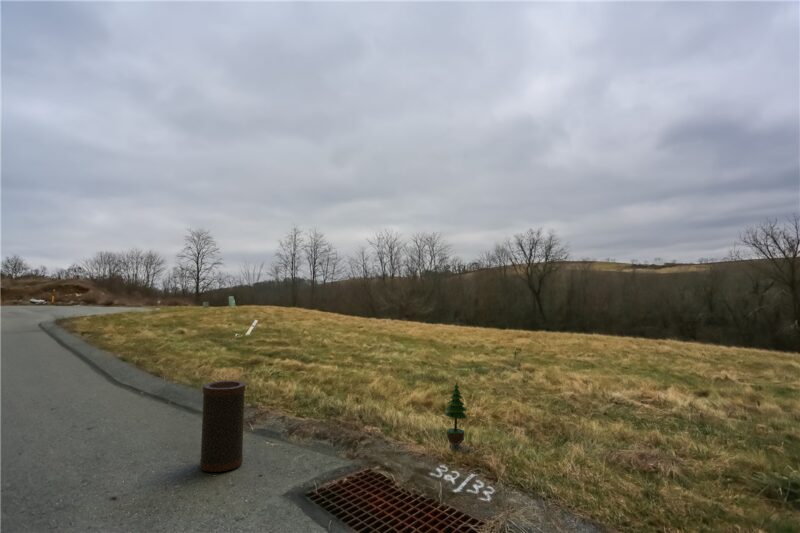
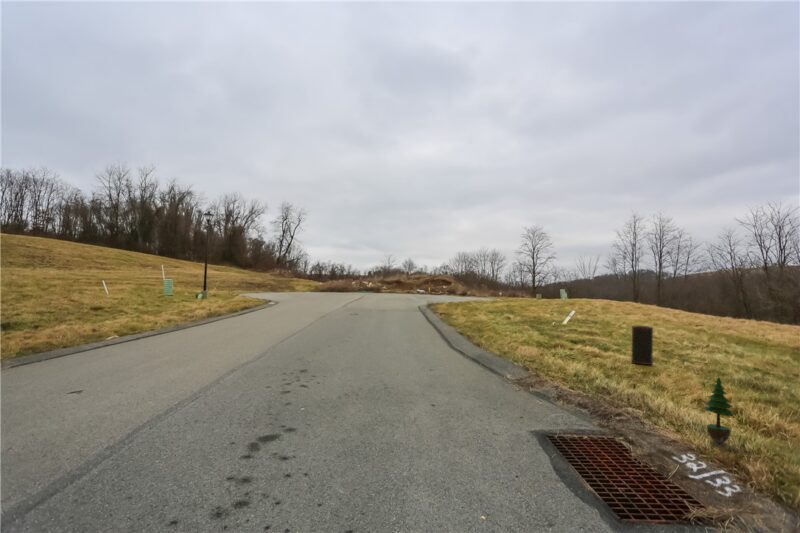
trash can: present [200,381,245,472] -> present [631,326,653,365]

